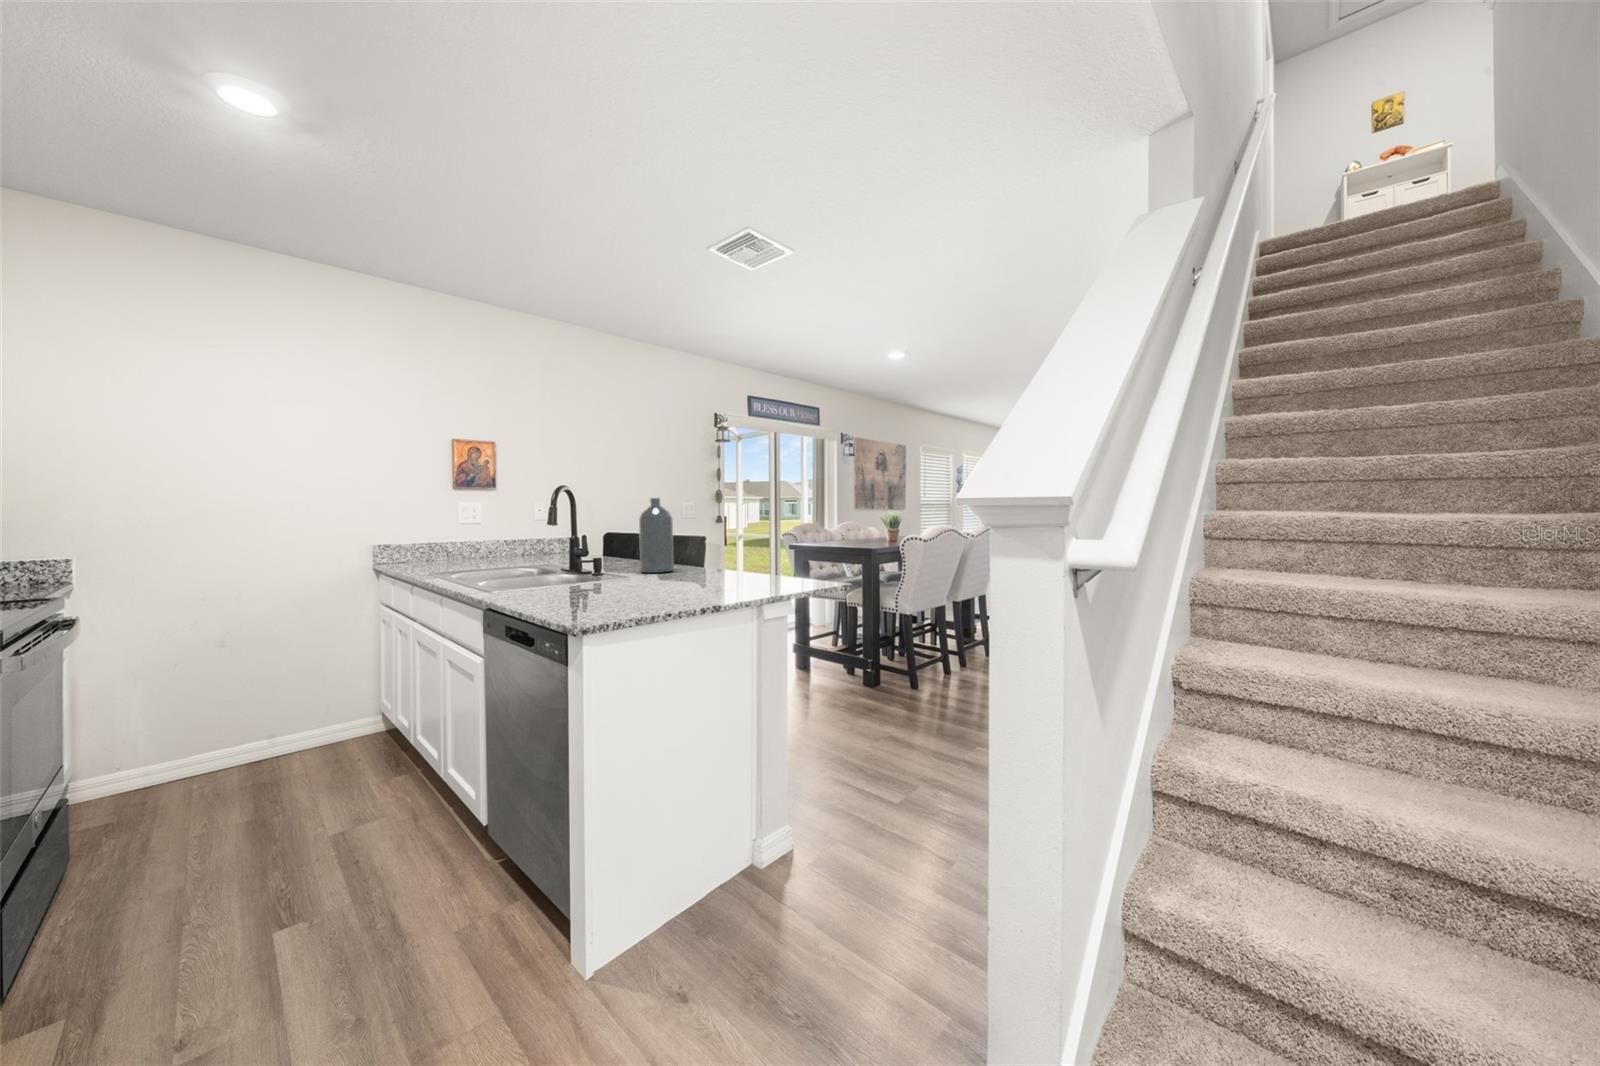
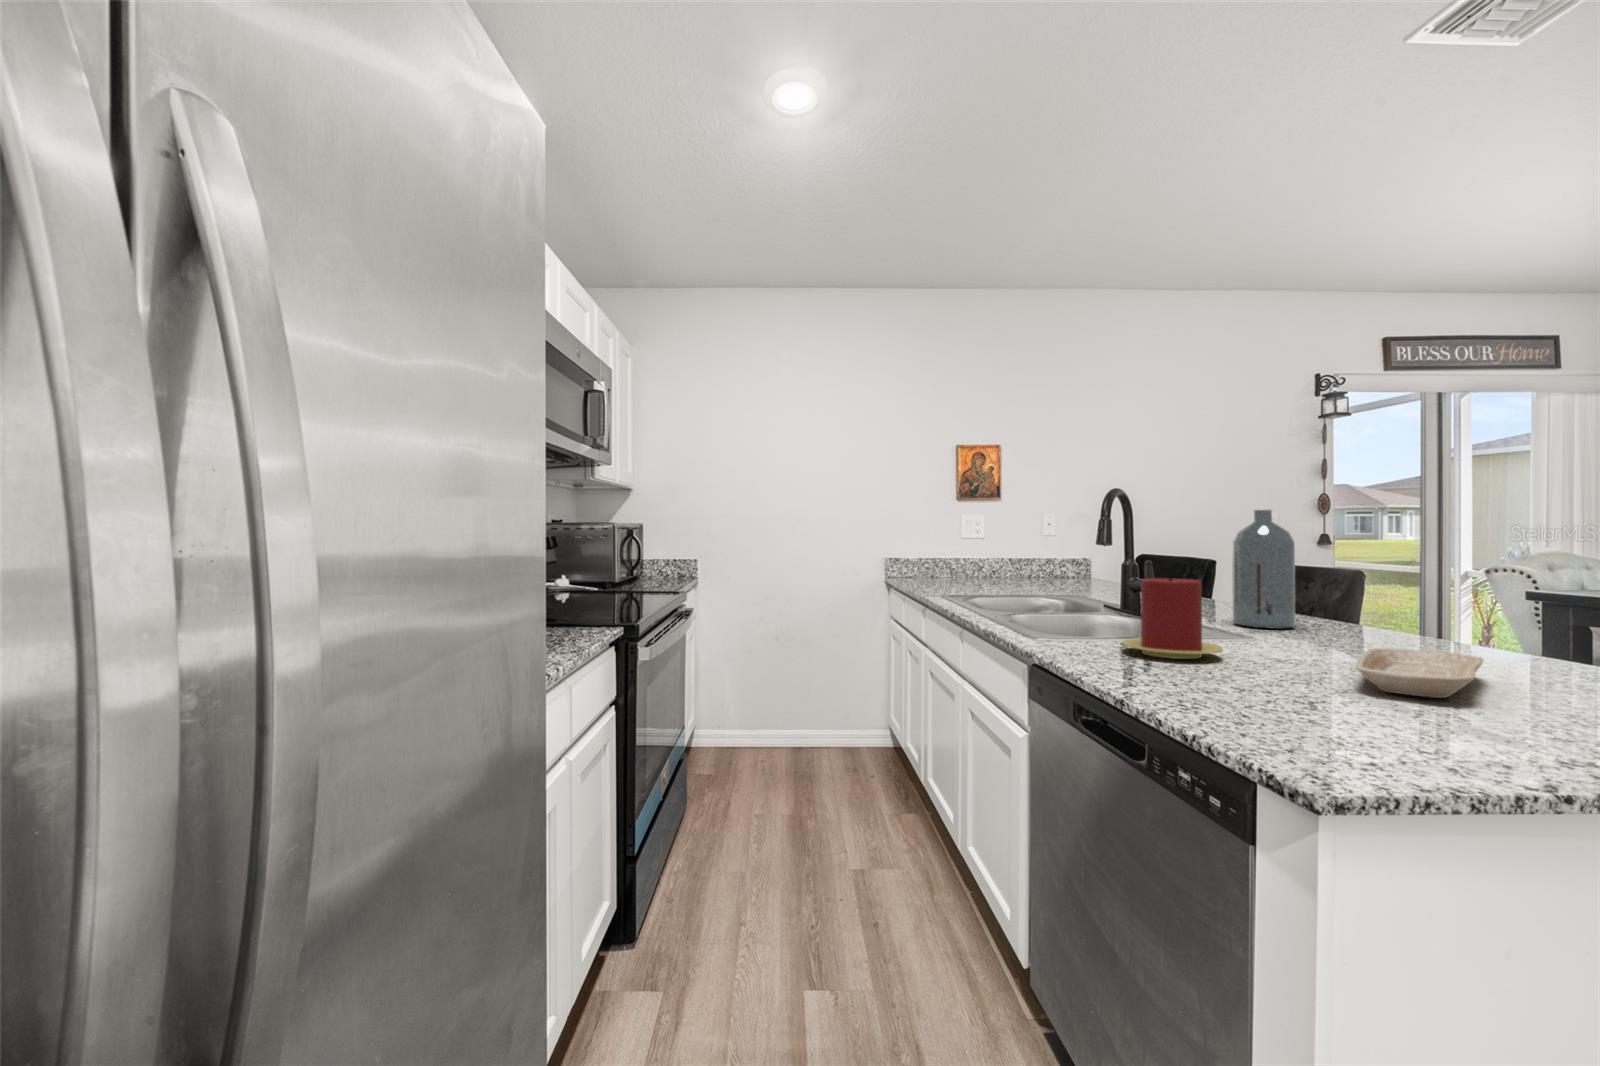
candle: none [553,542,616,594] -> present [1122,578,1223,659]
tray: none [672,574,736,596] -> present [1356,648,1483,698]

